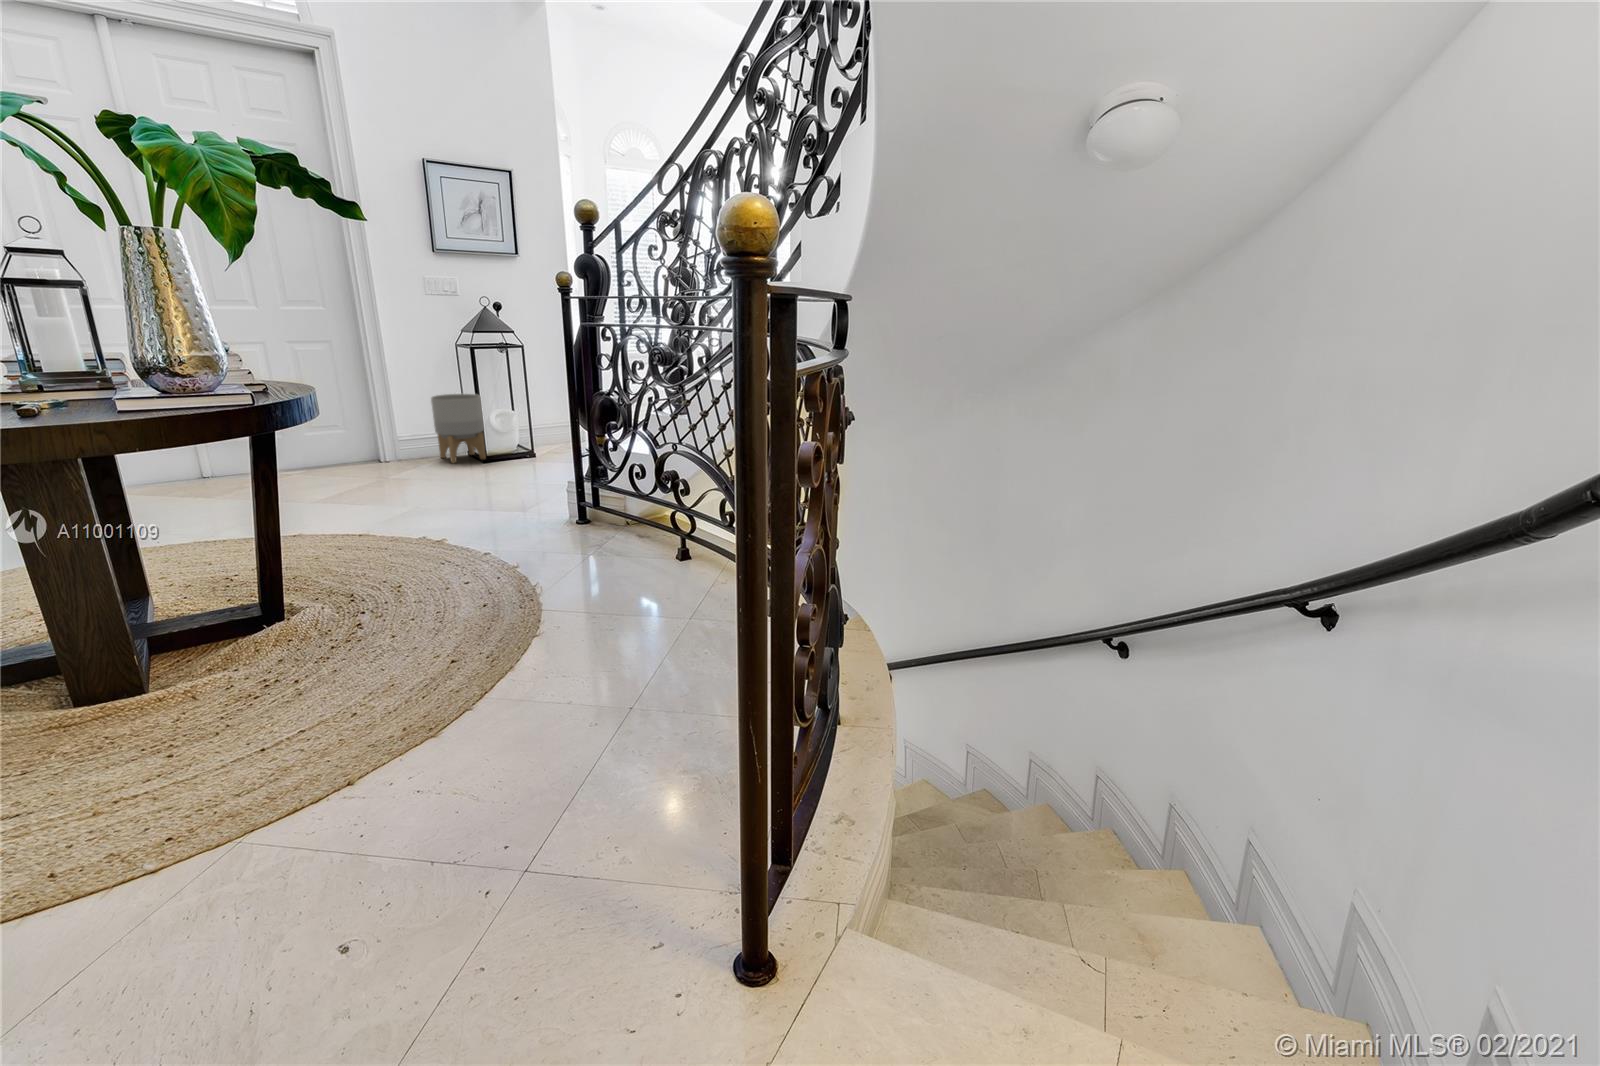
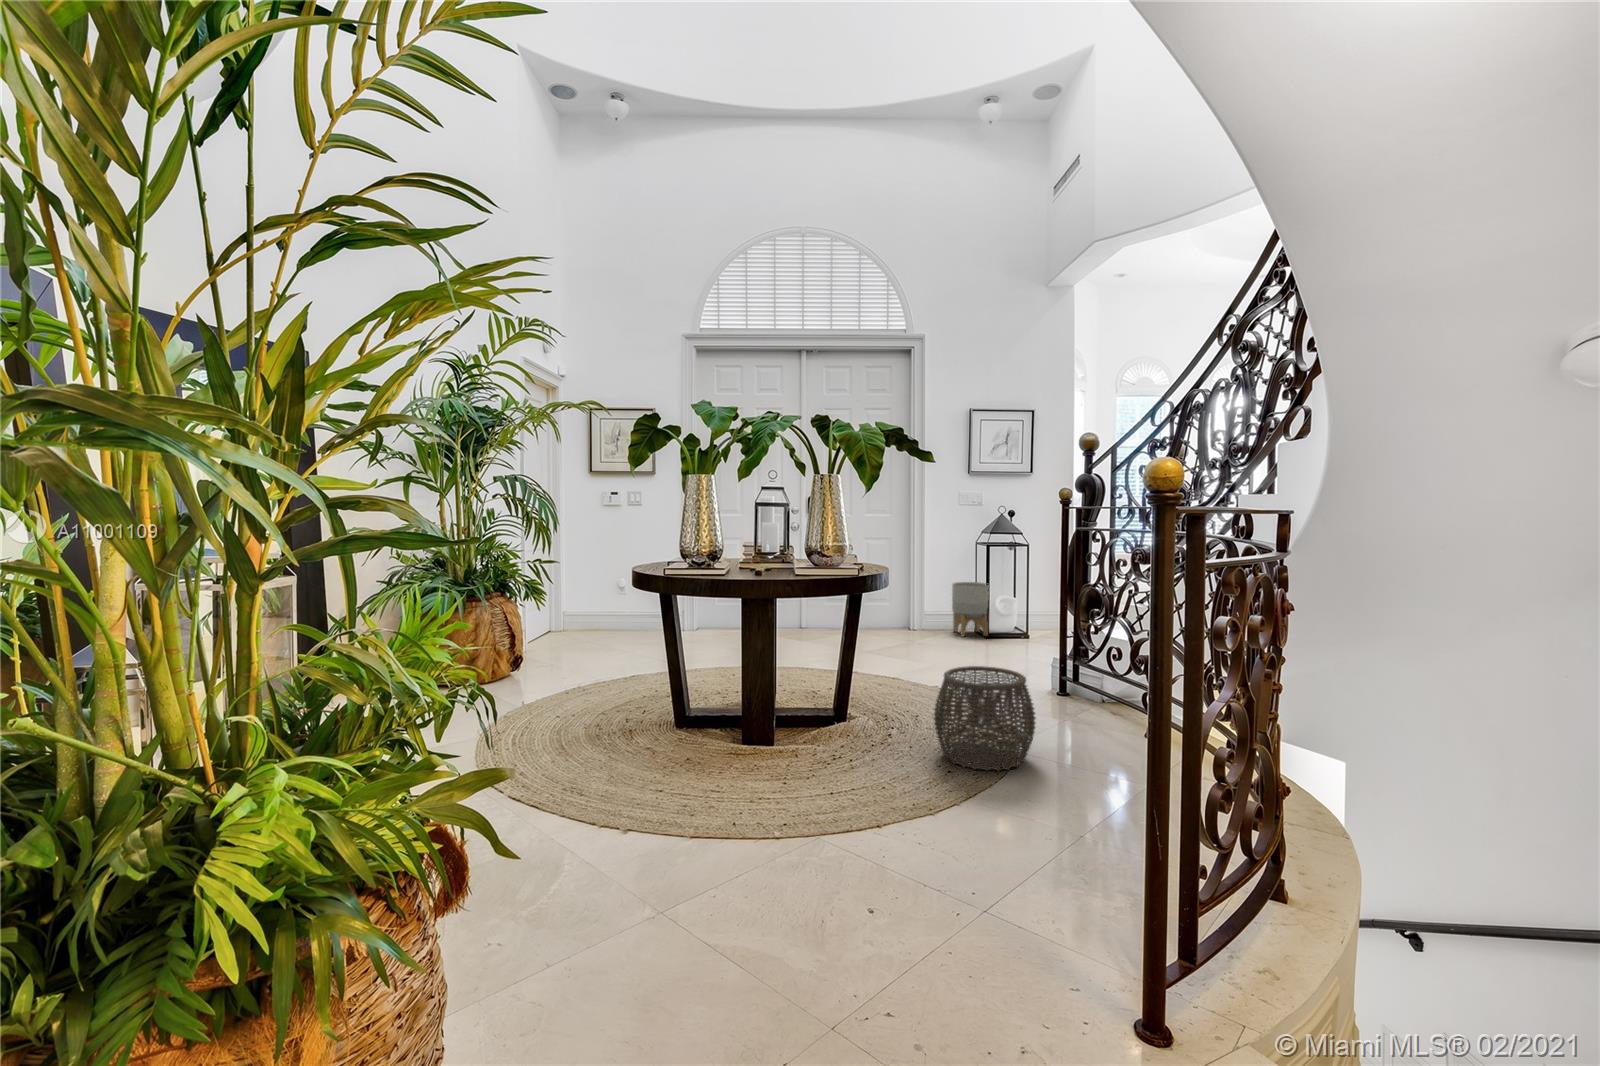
woven basket: none [418,516,563,659] -> present [934,666,1036,771]

